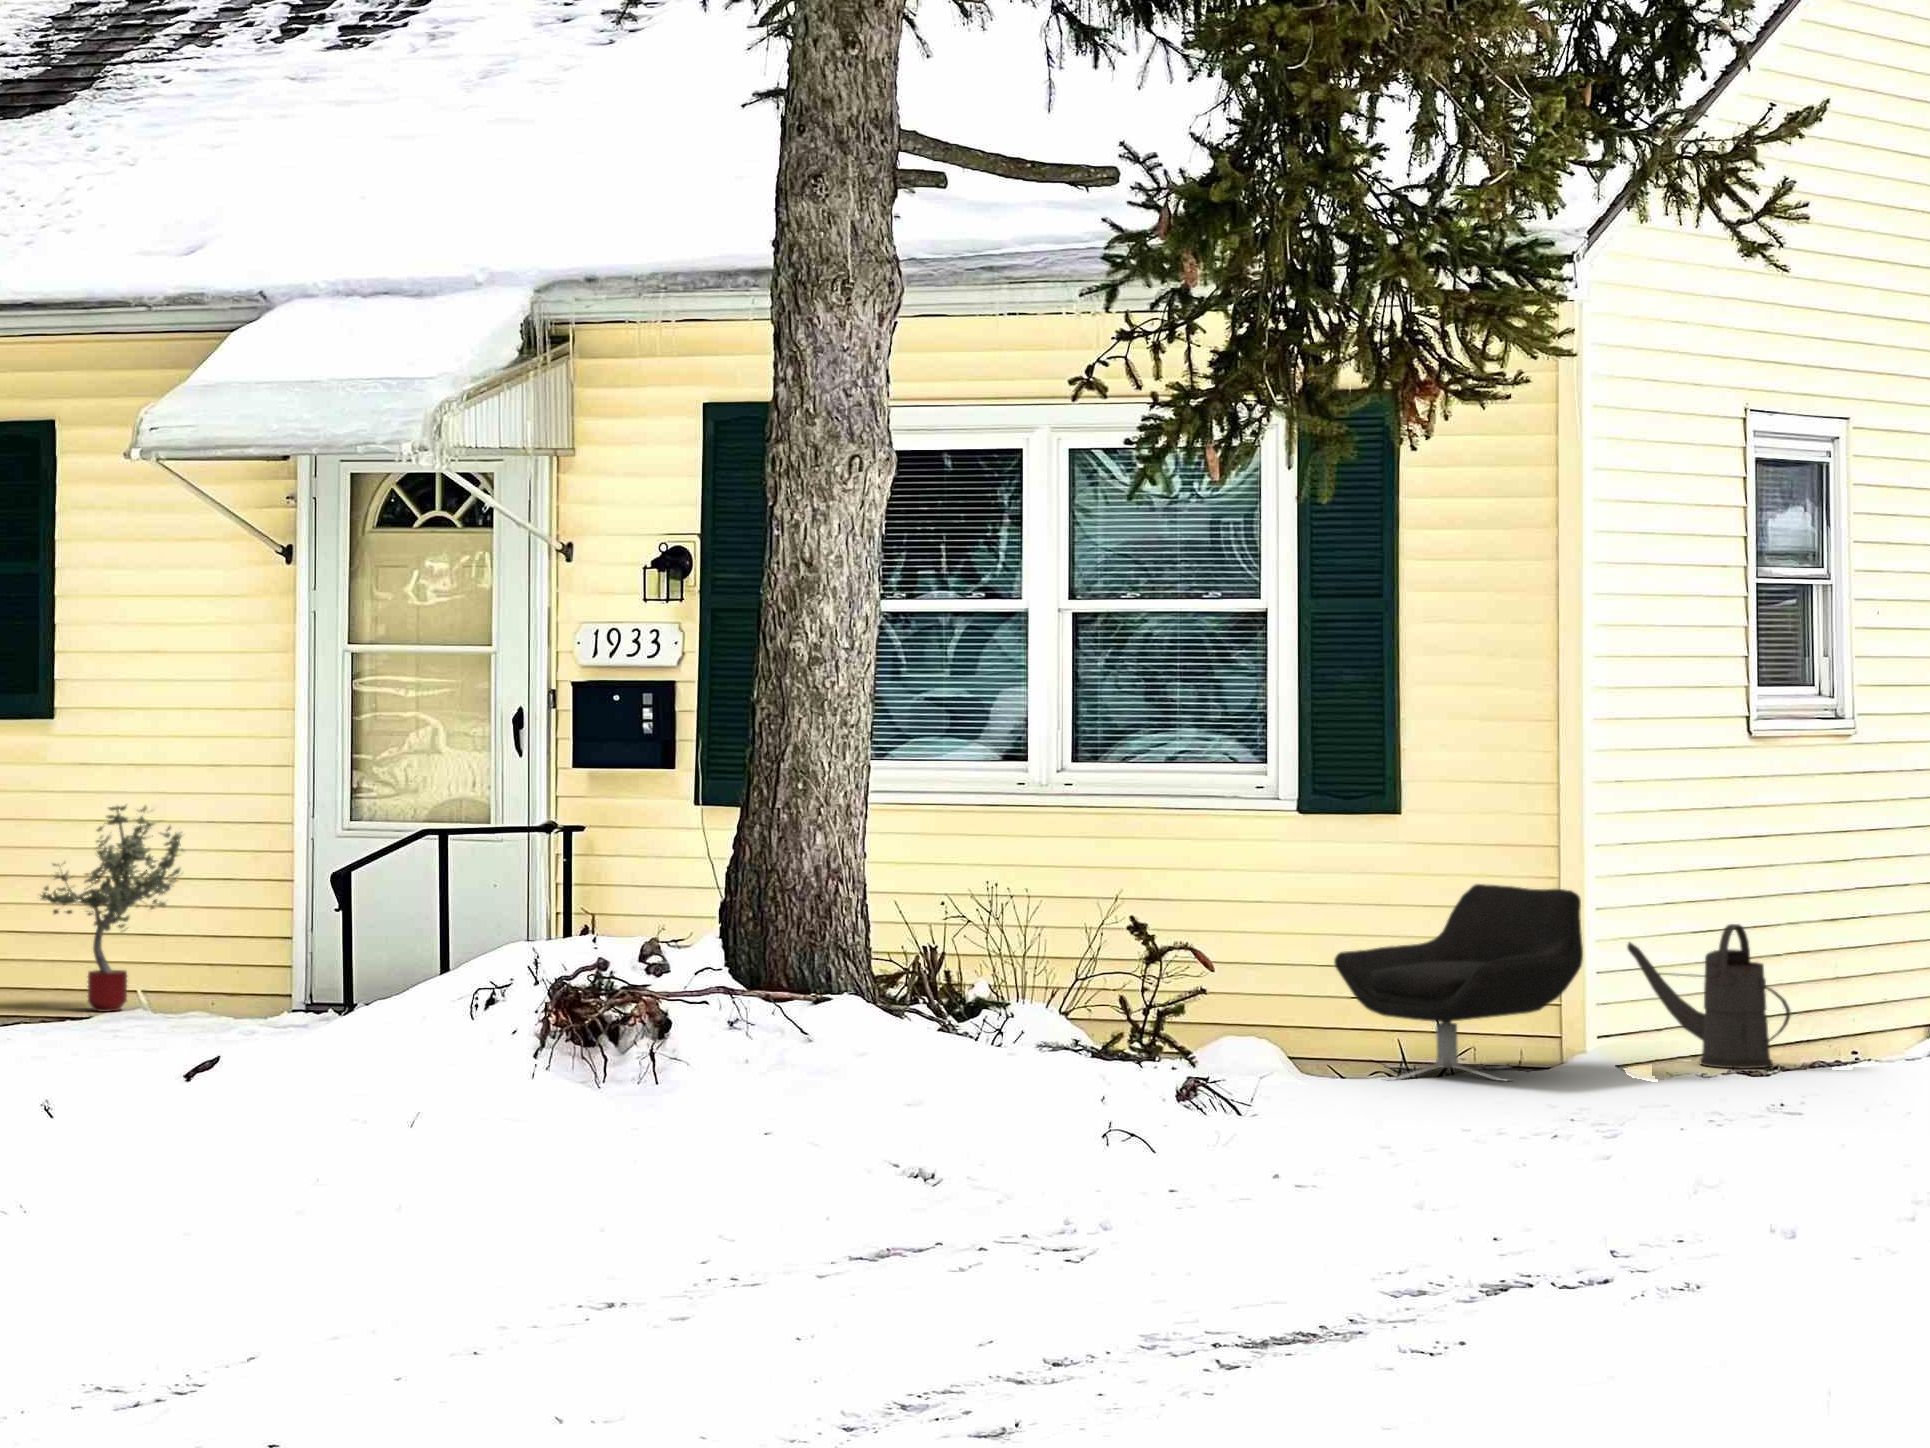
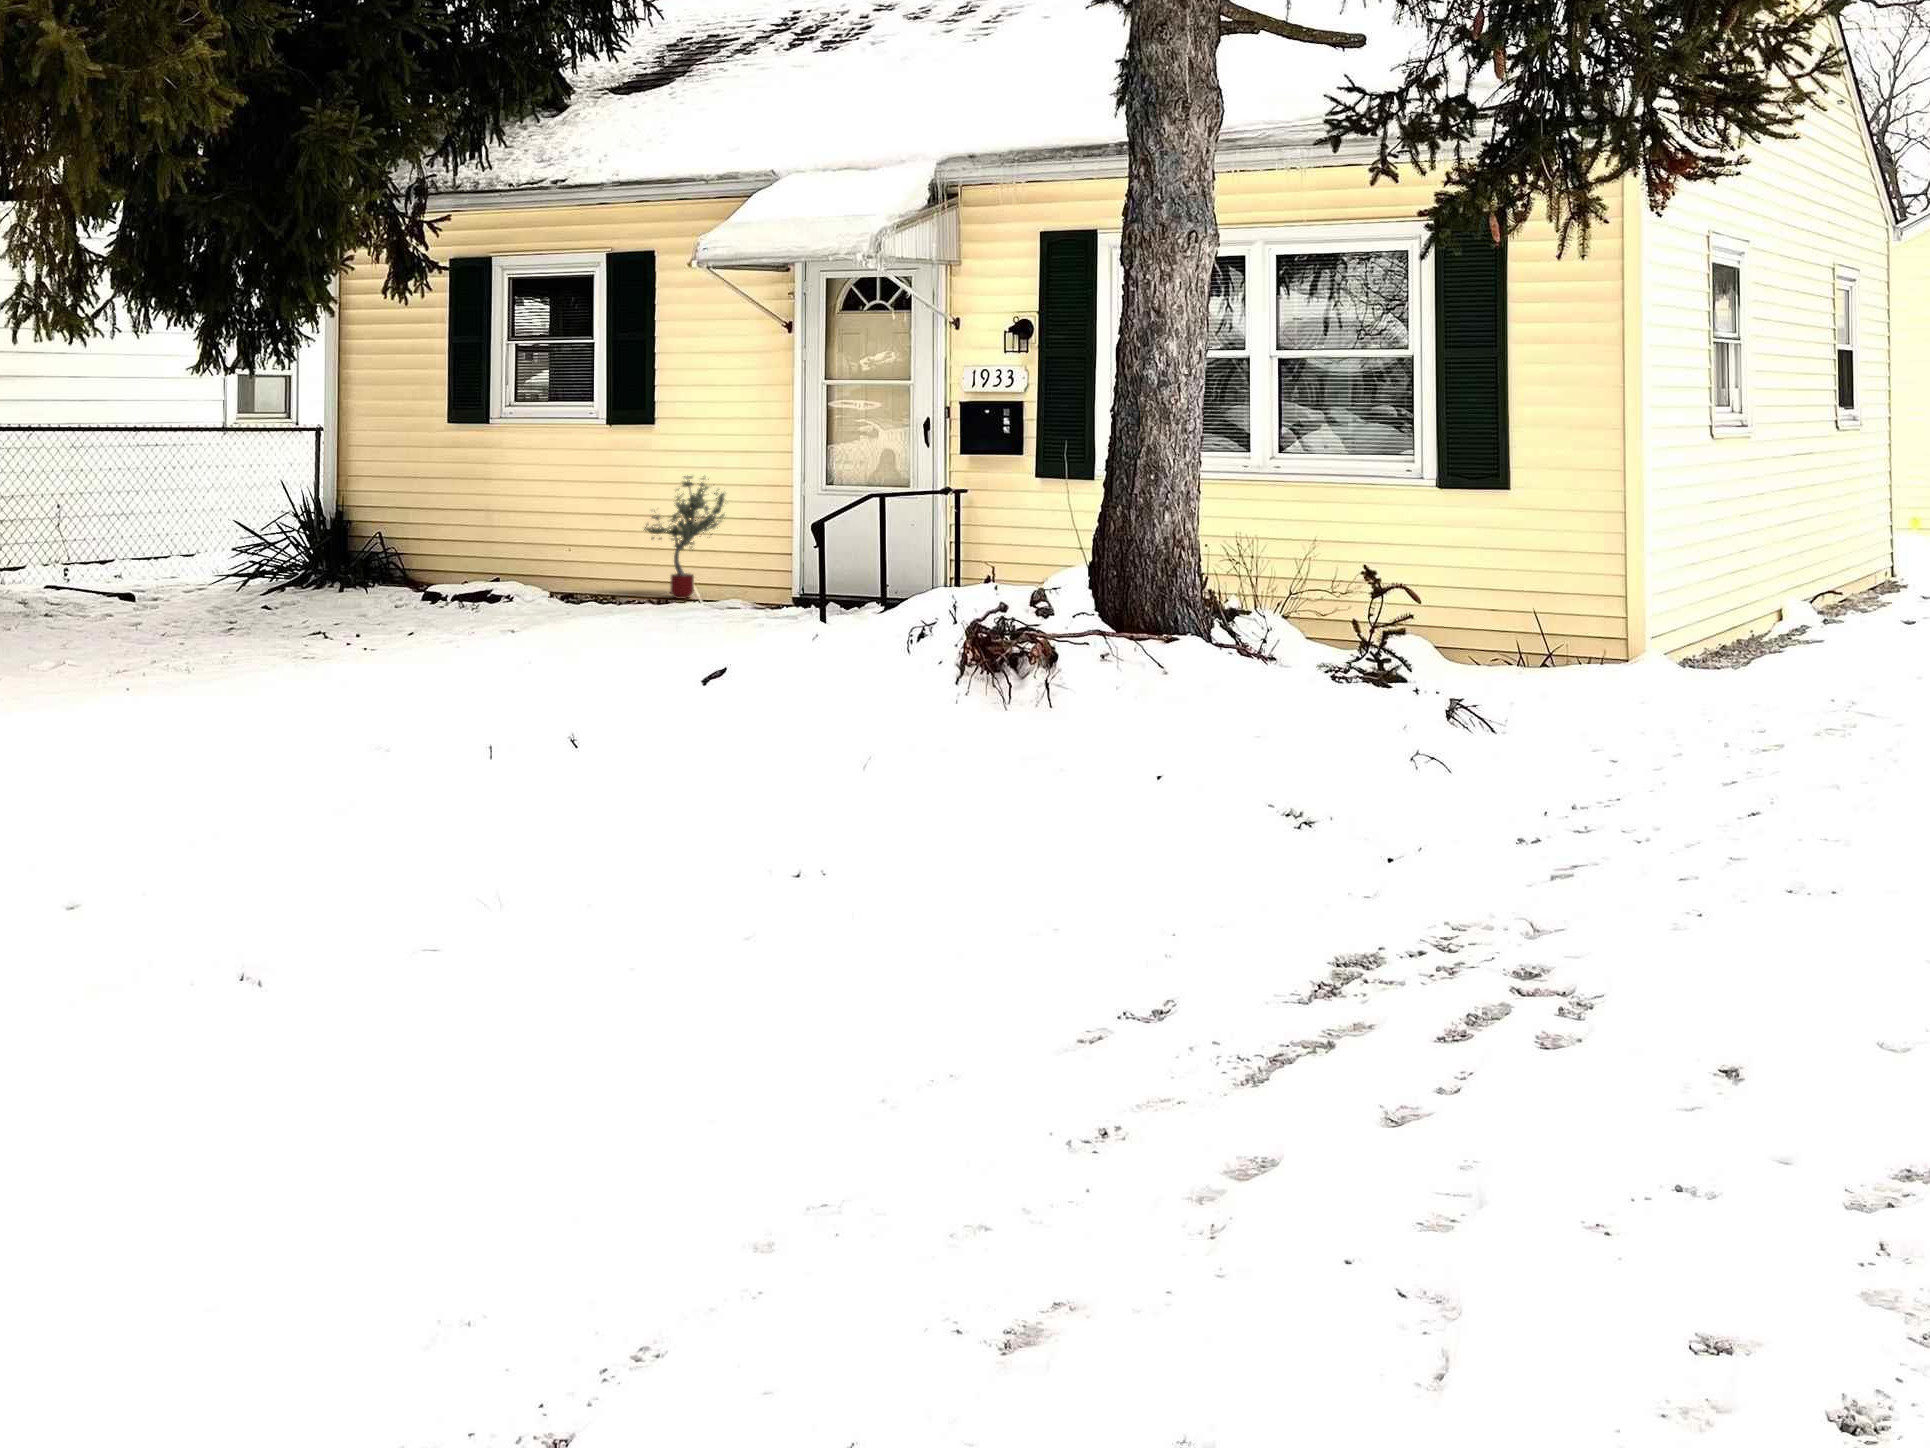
lounge chair: present [1334,884,1583,1081] -> none [1483,539,1667,681]
watering can: present [1627,924,1790,1069] -> none [1674,570,1806,670]

